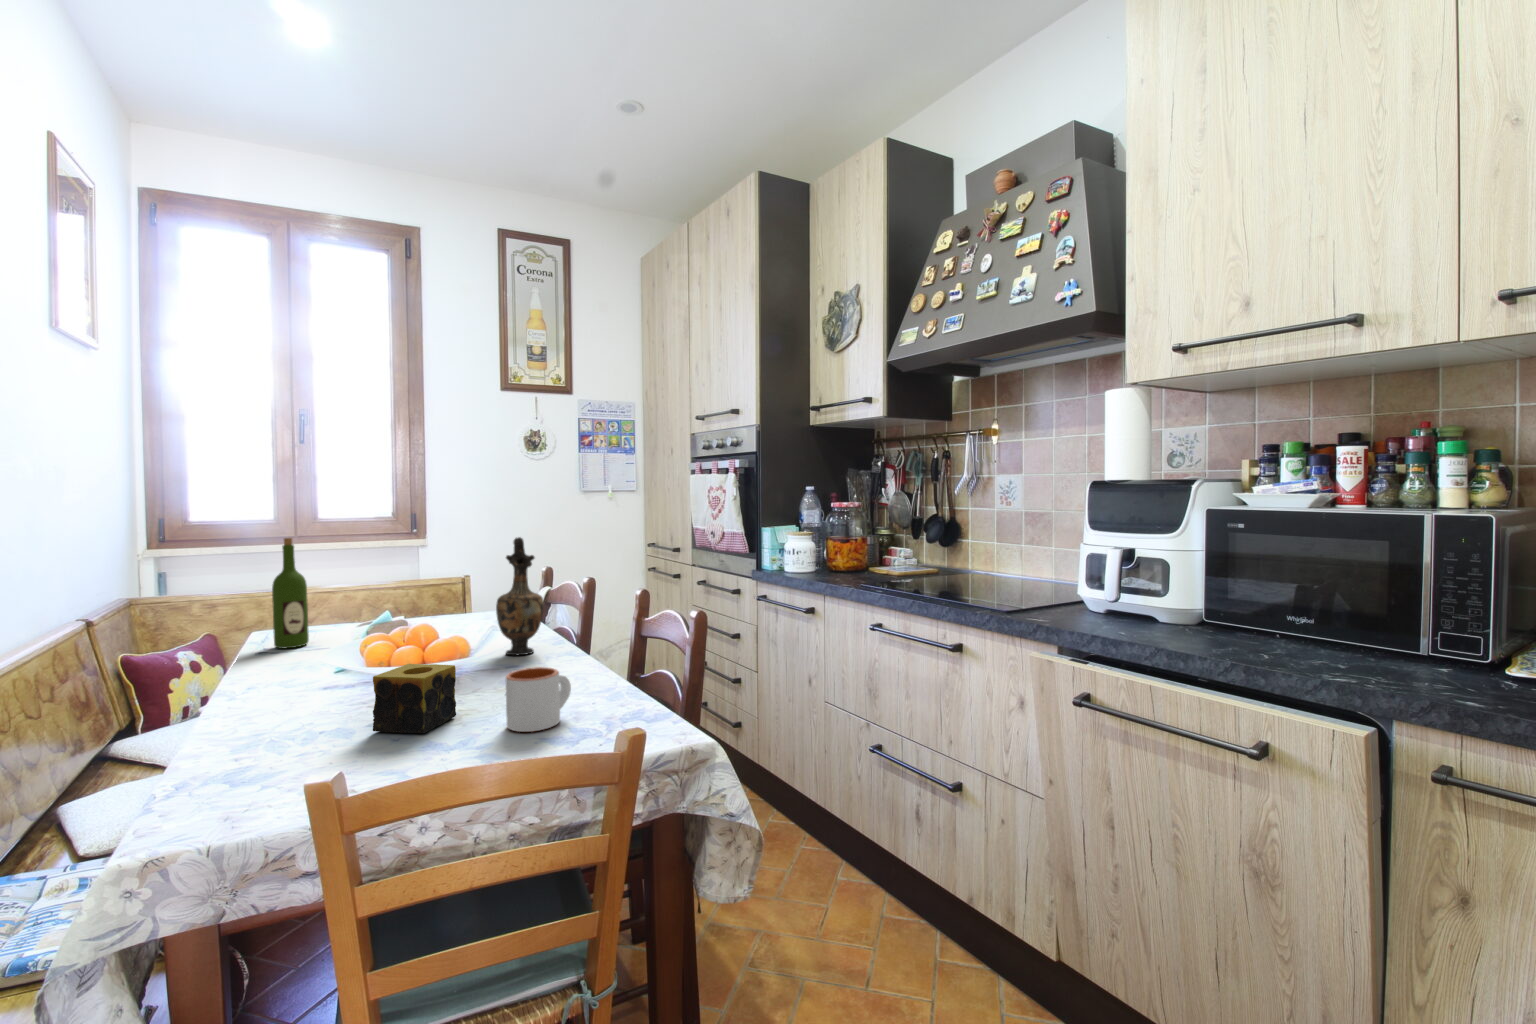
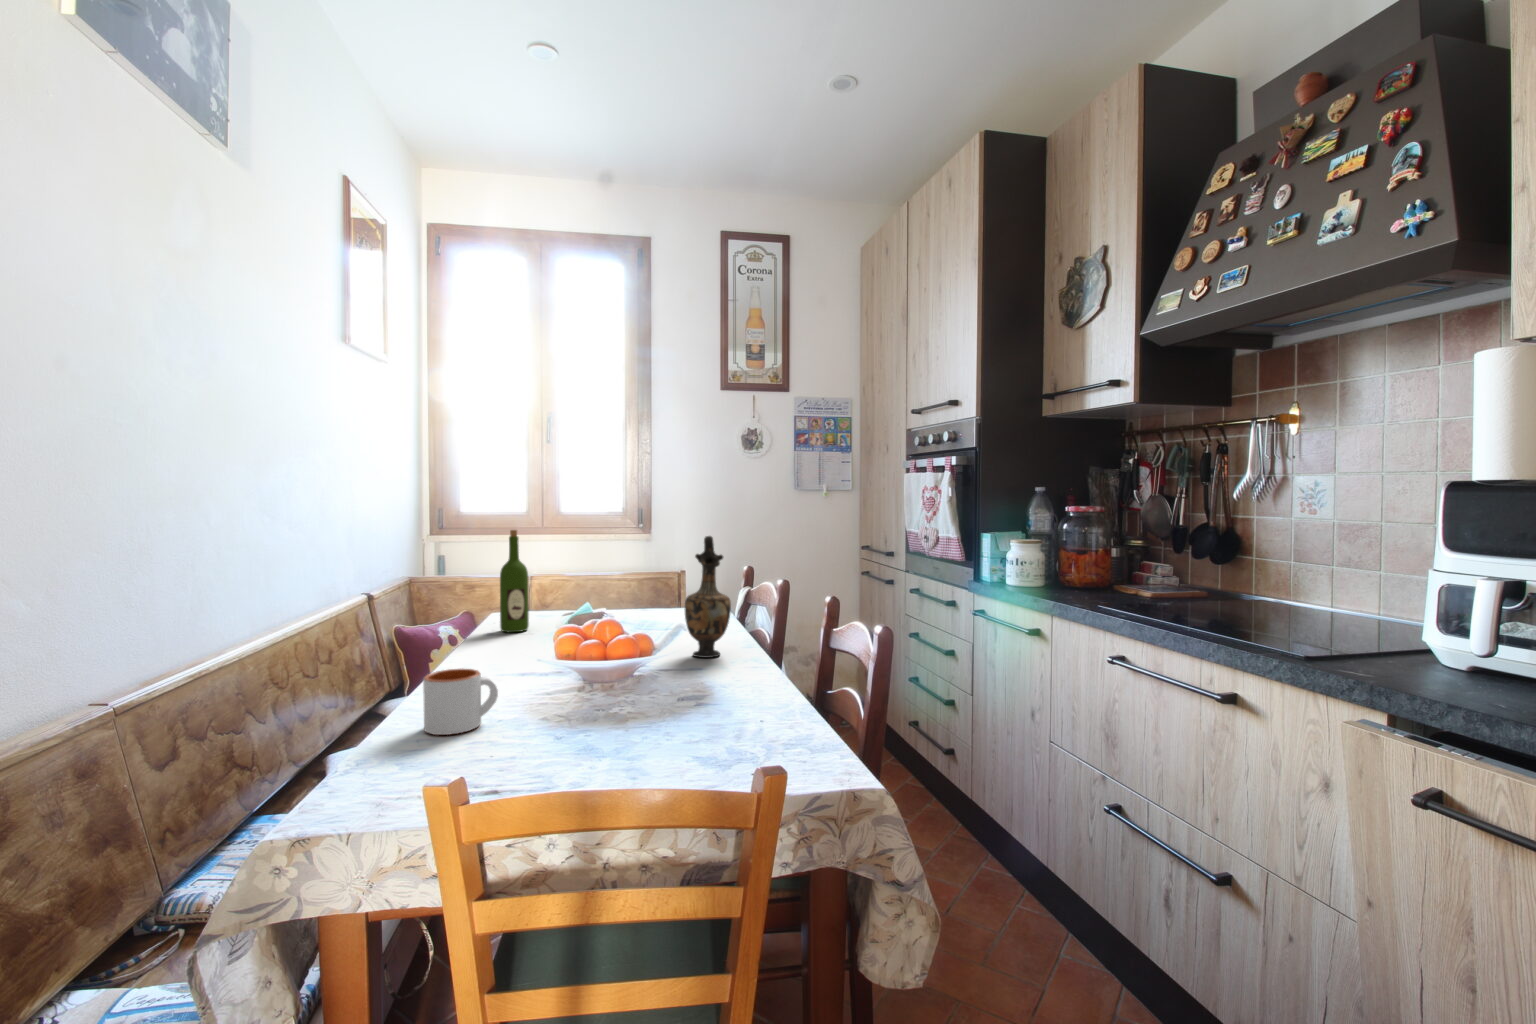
candle: present [373,664,456,733] -> none [546,659,625,731]
mug: present [505,667,571,732] -> present [423,669,498,735]

